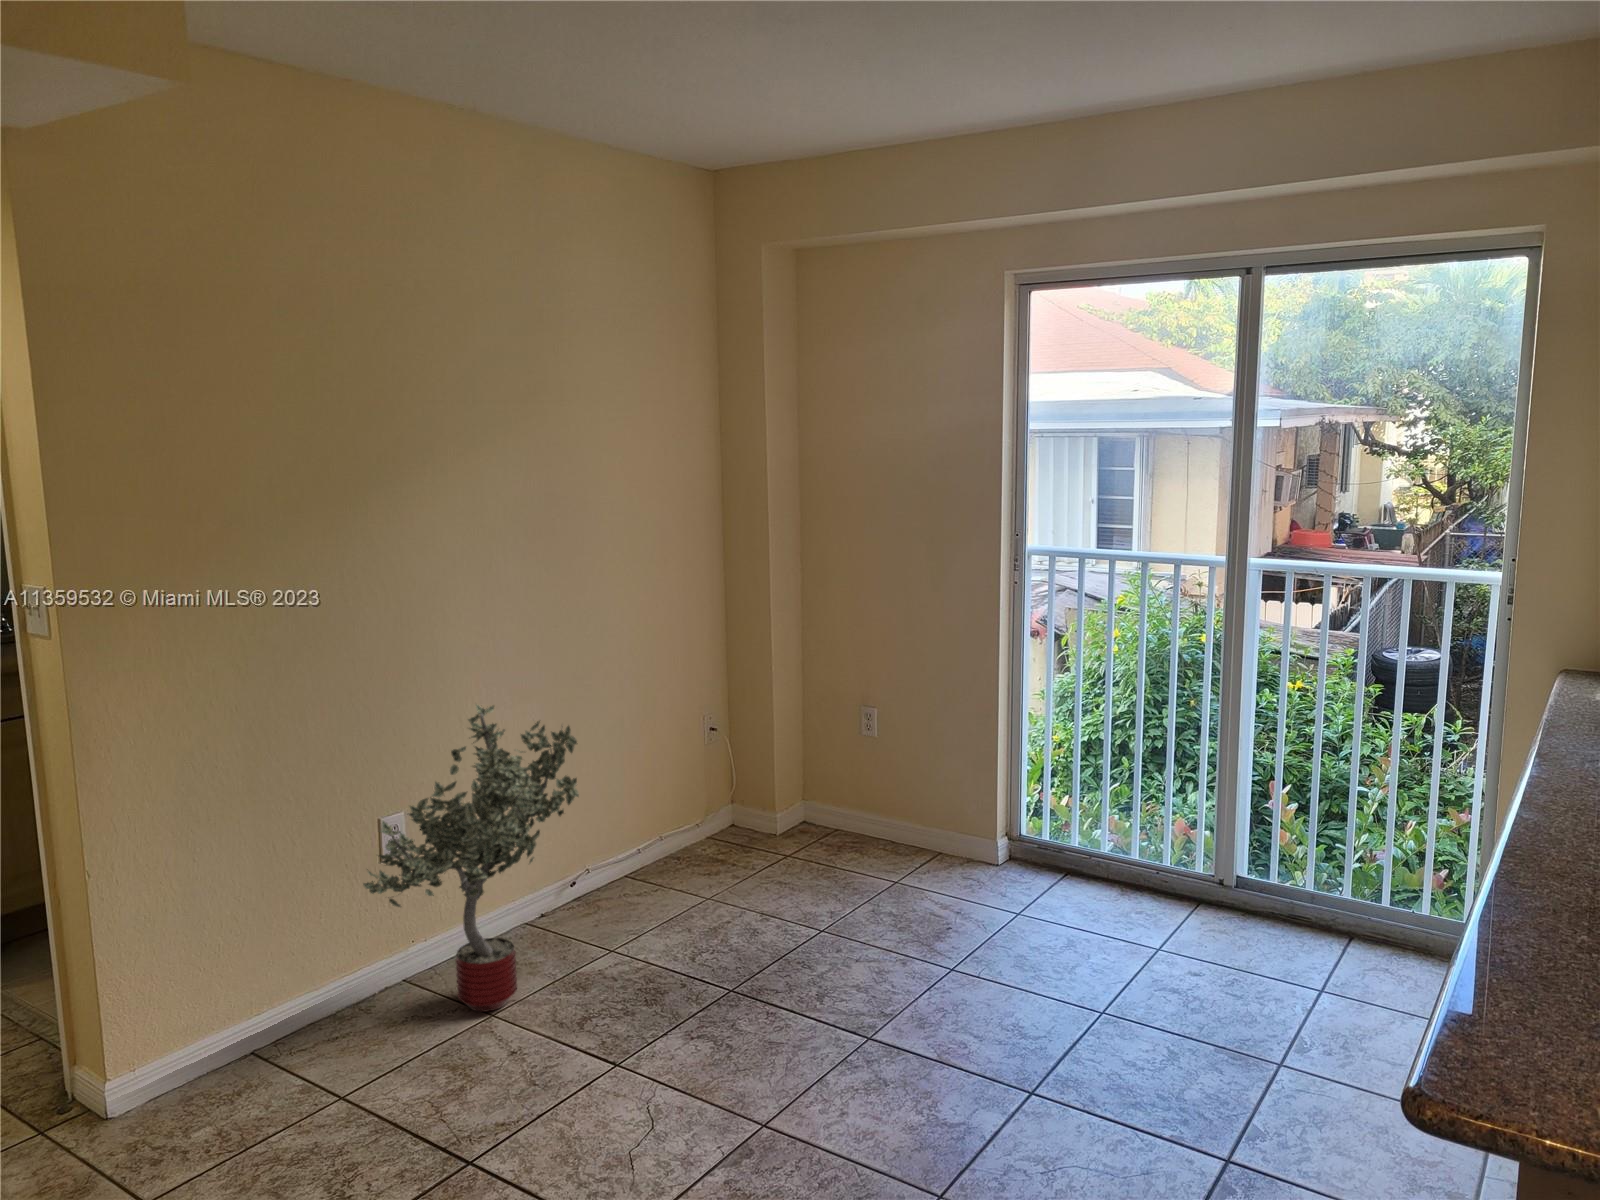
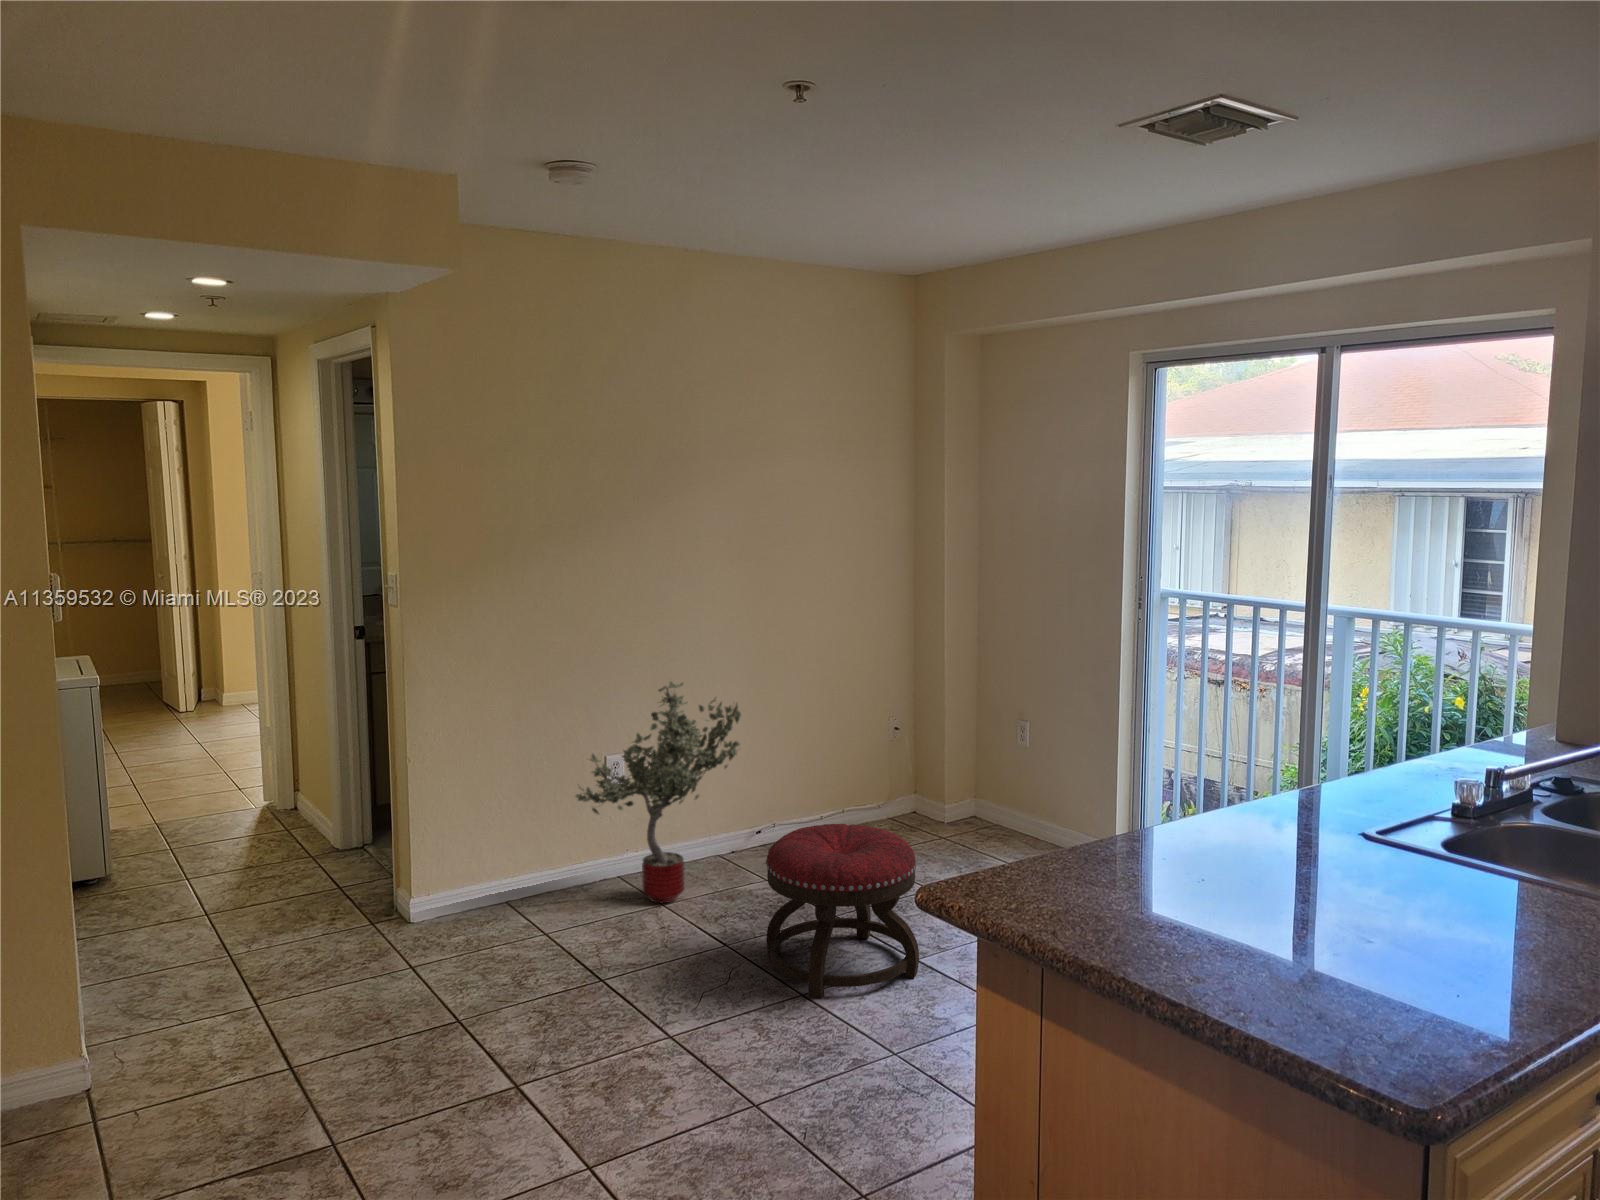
ottoman: none [680,877,888,1126] -> present [766,824,919,999]

